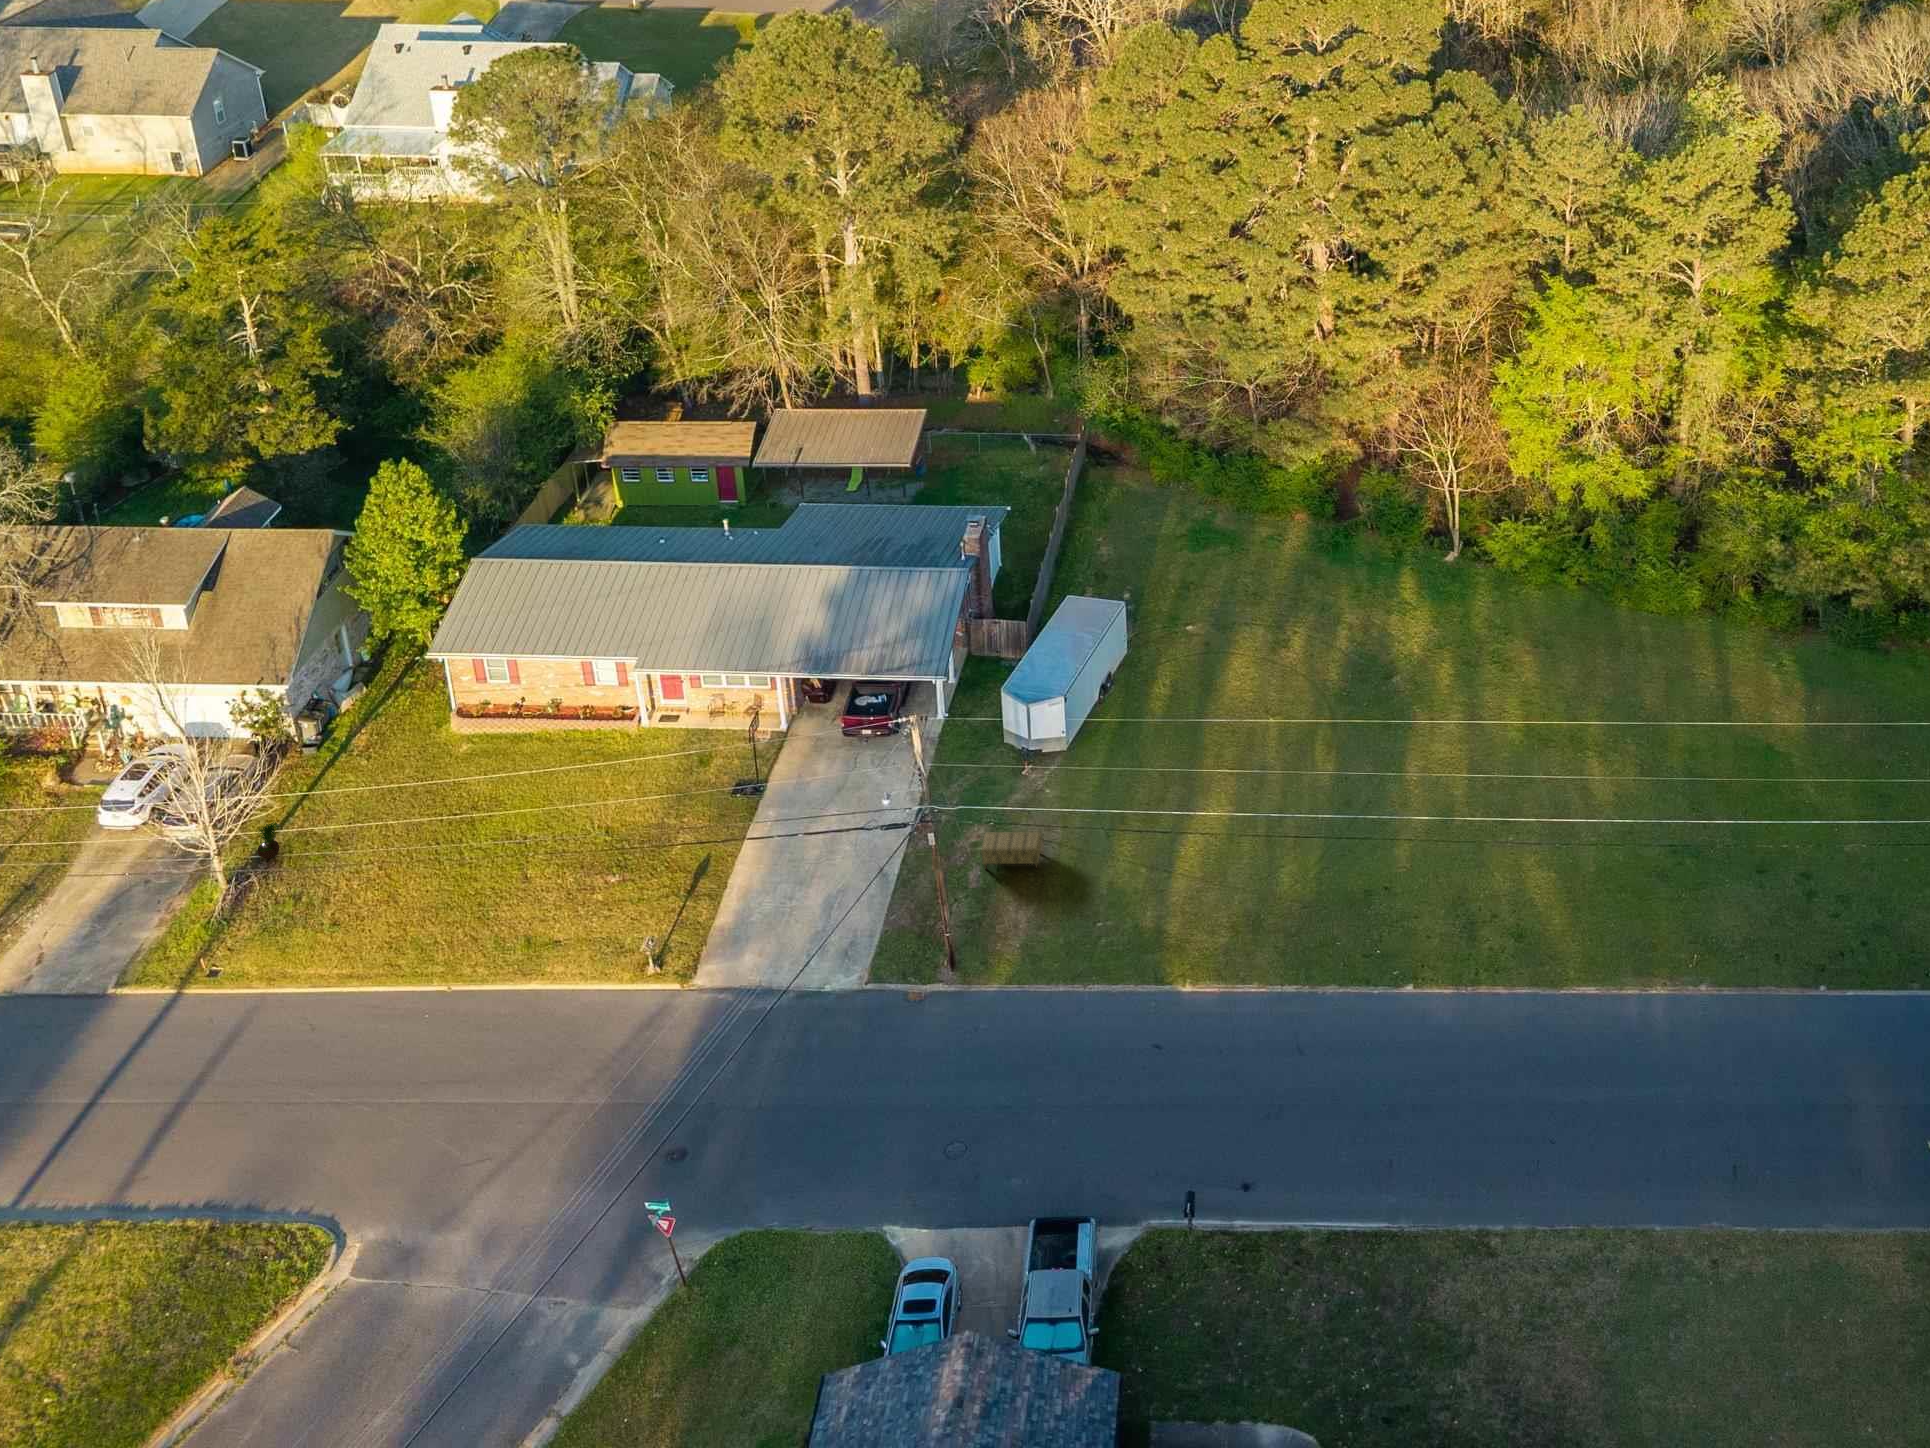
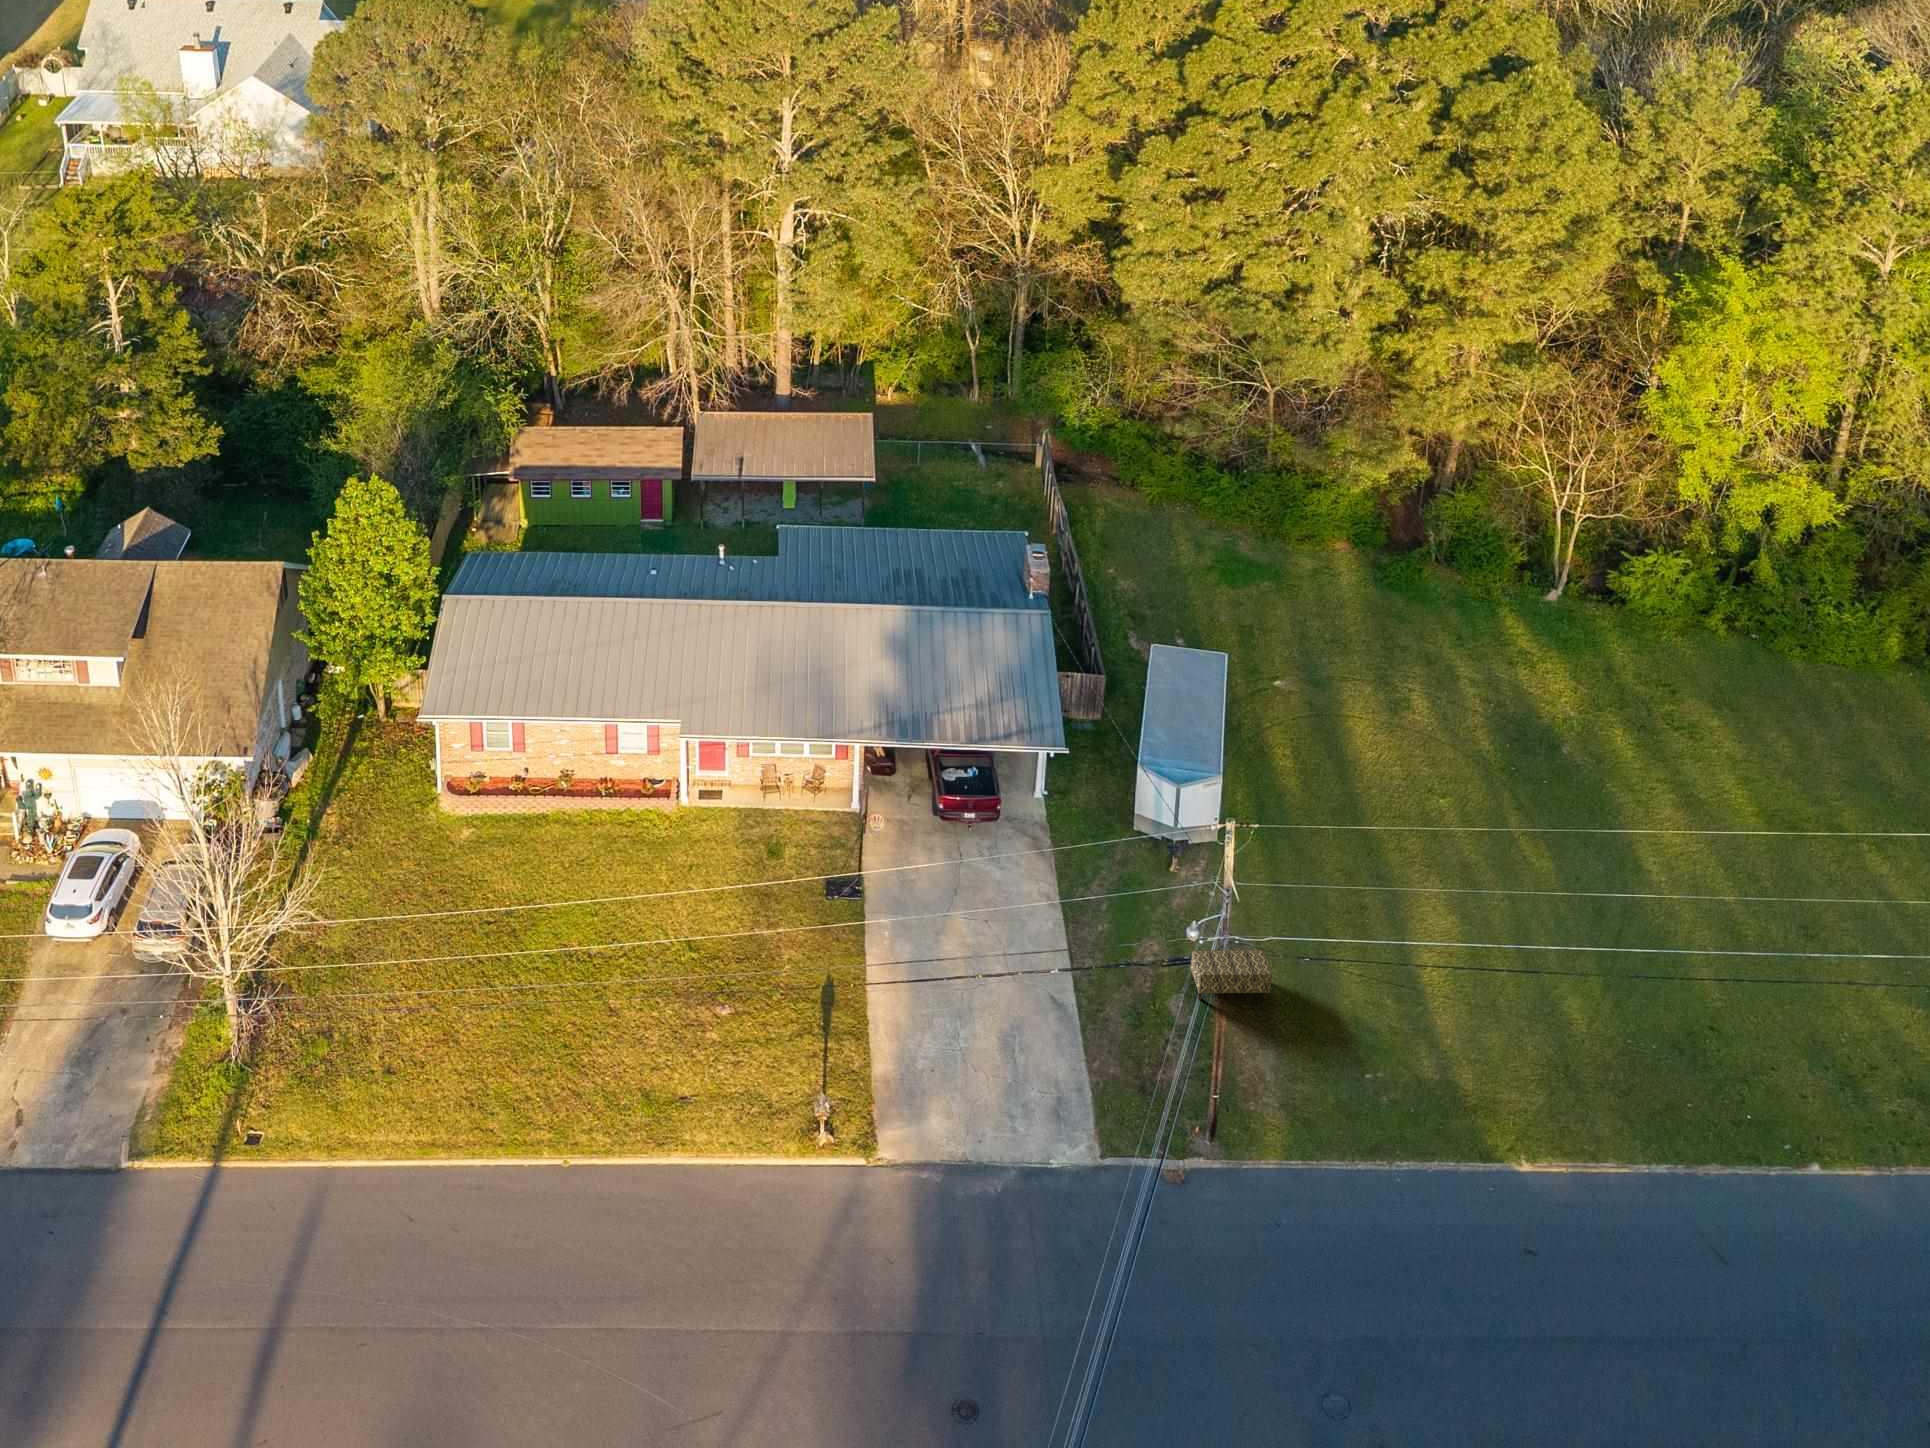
potted tree: present [258,822,279,859] -> none [262,932,292,982]

